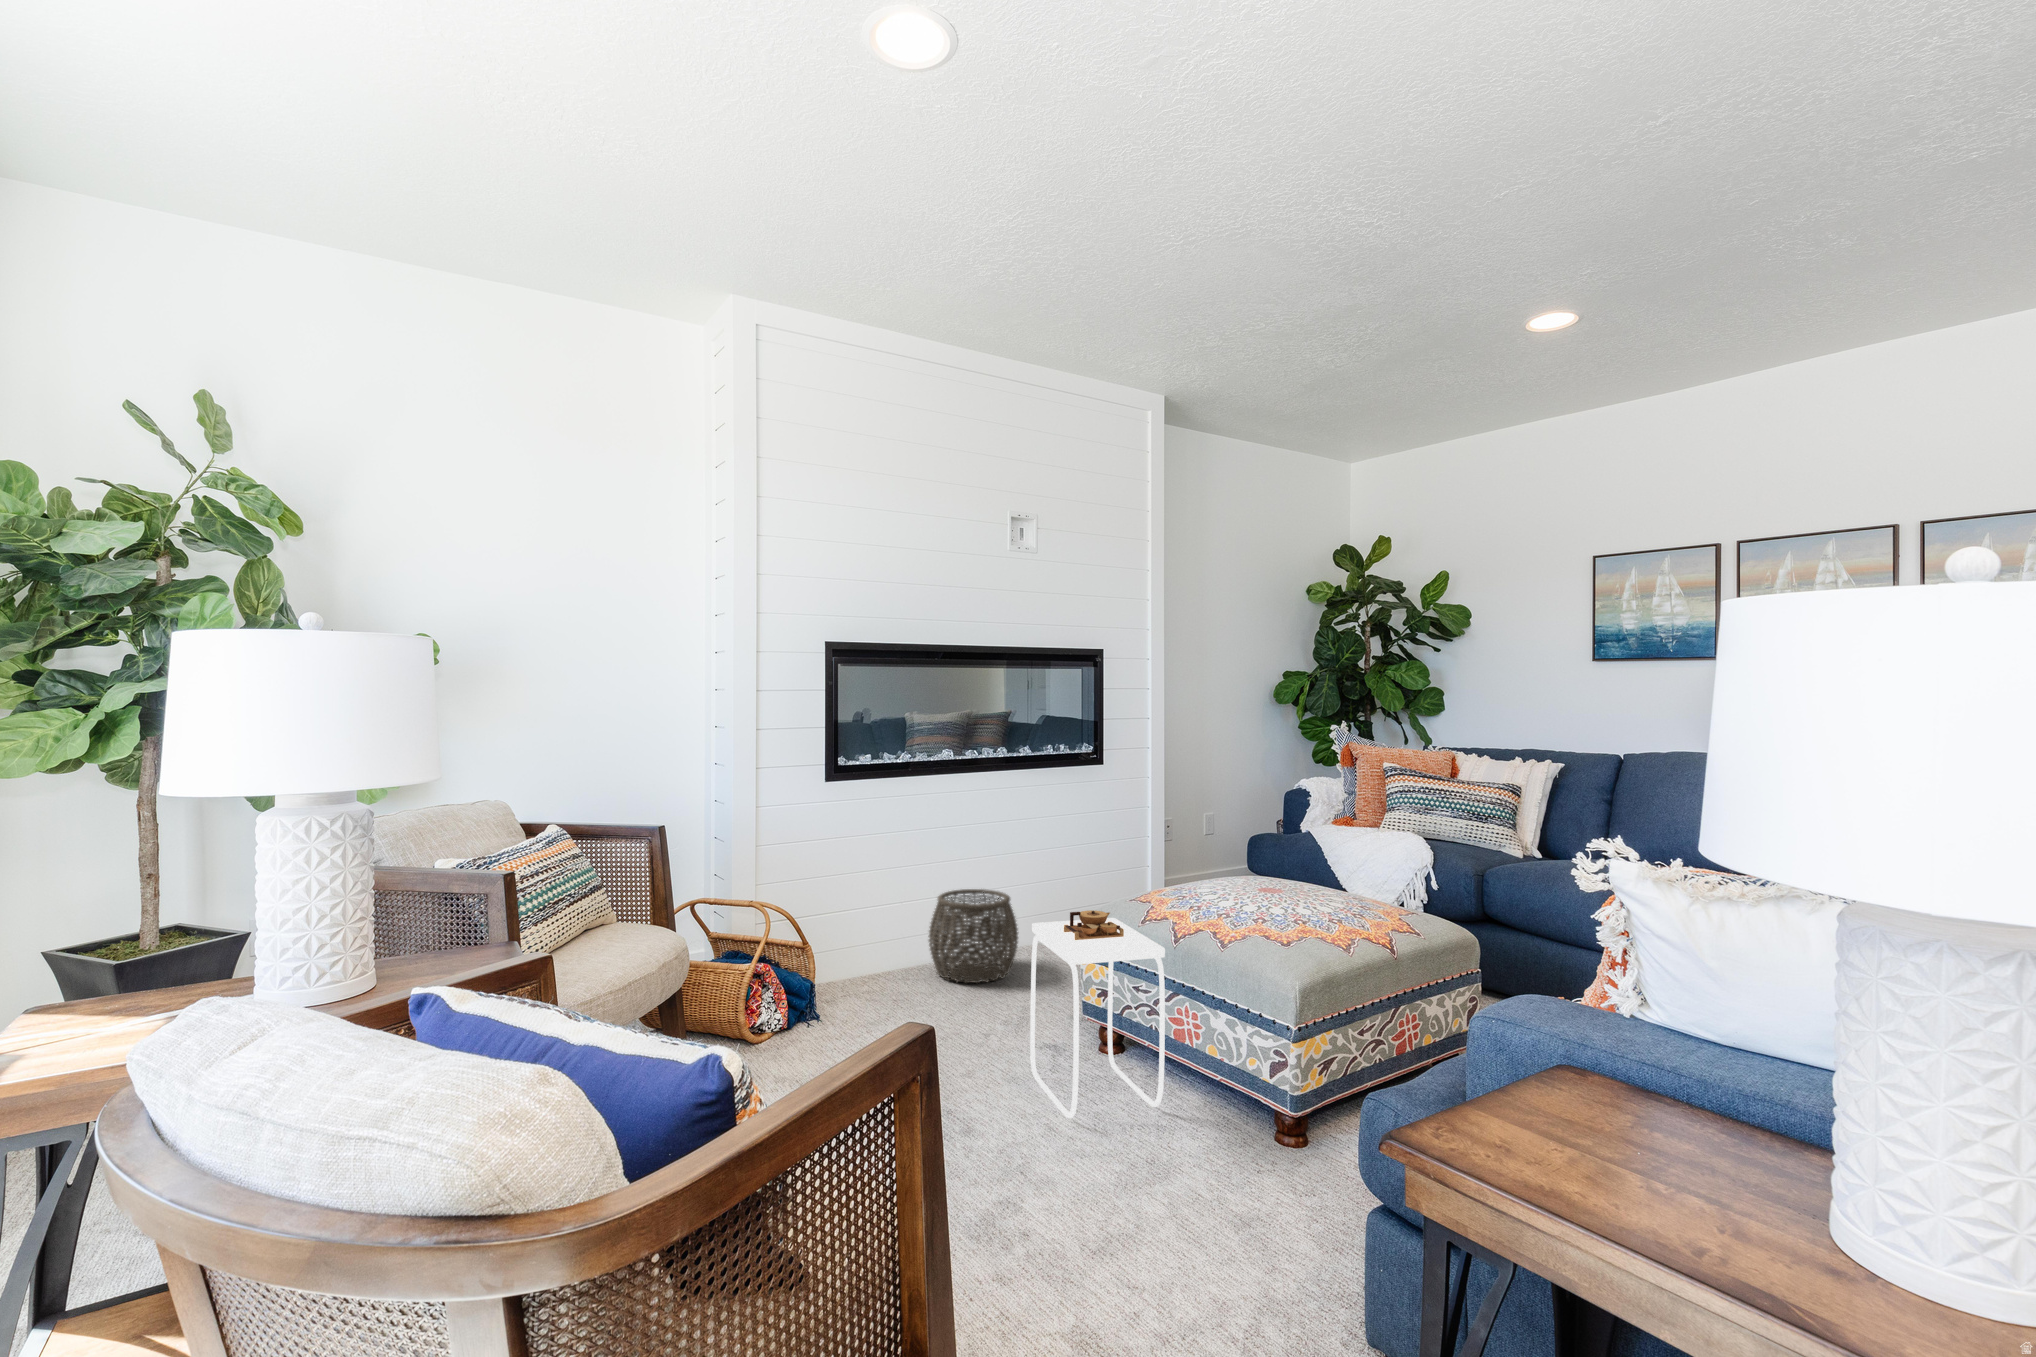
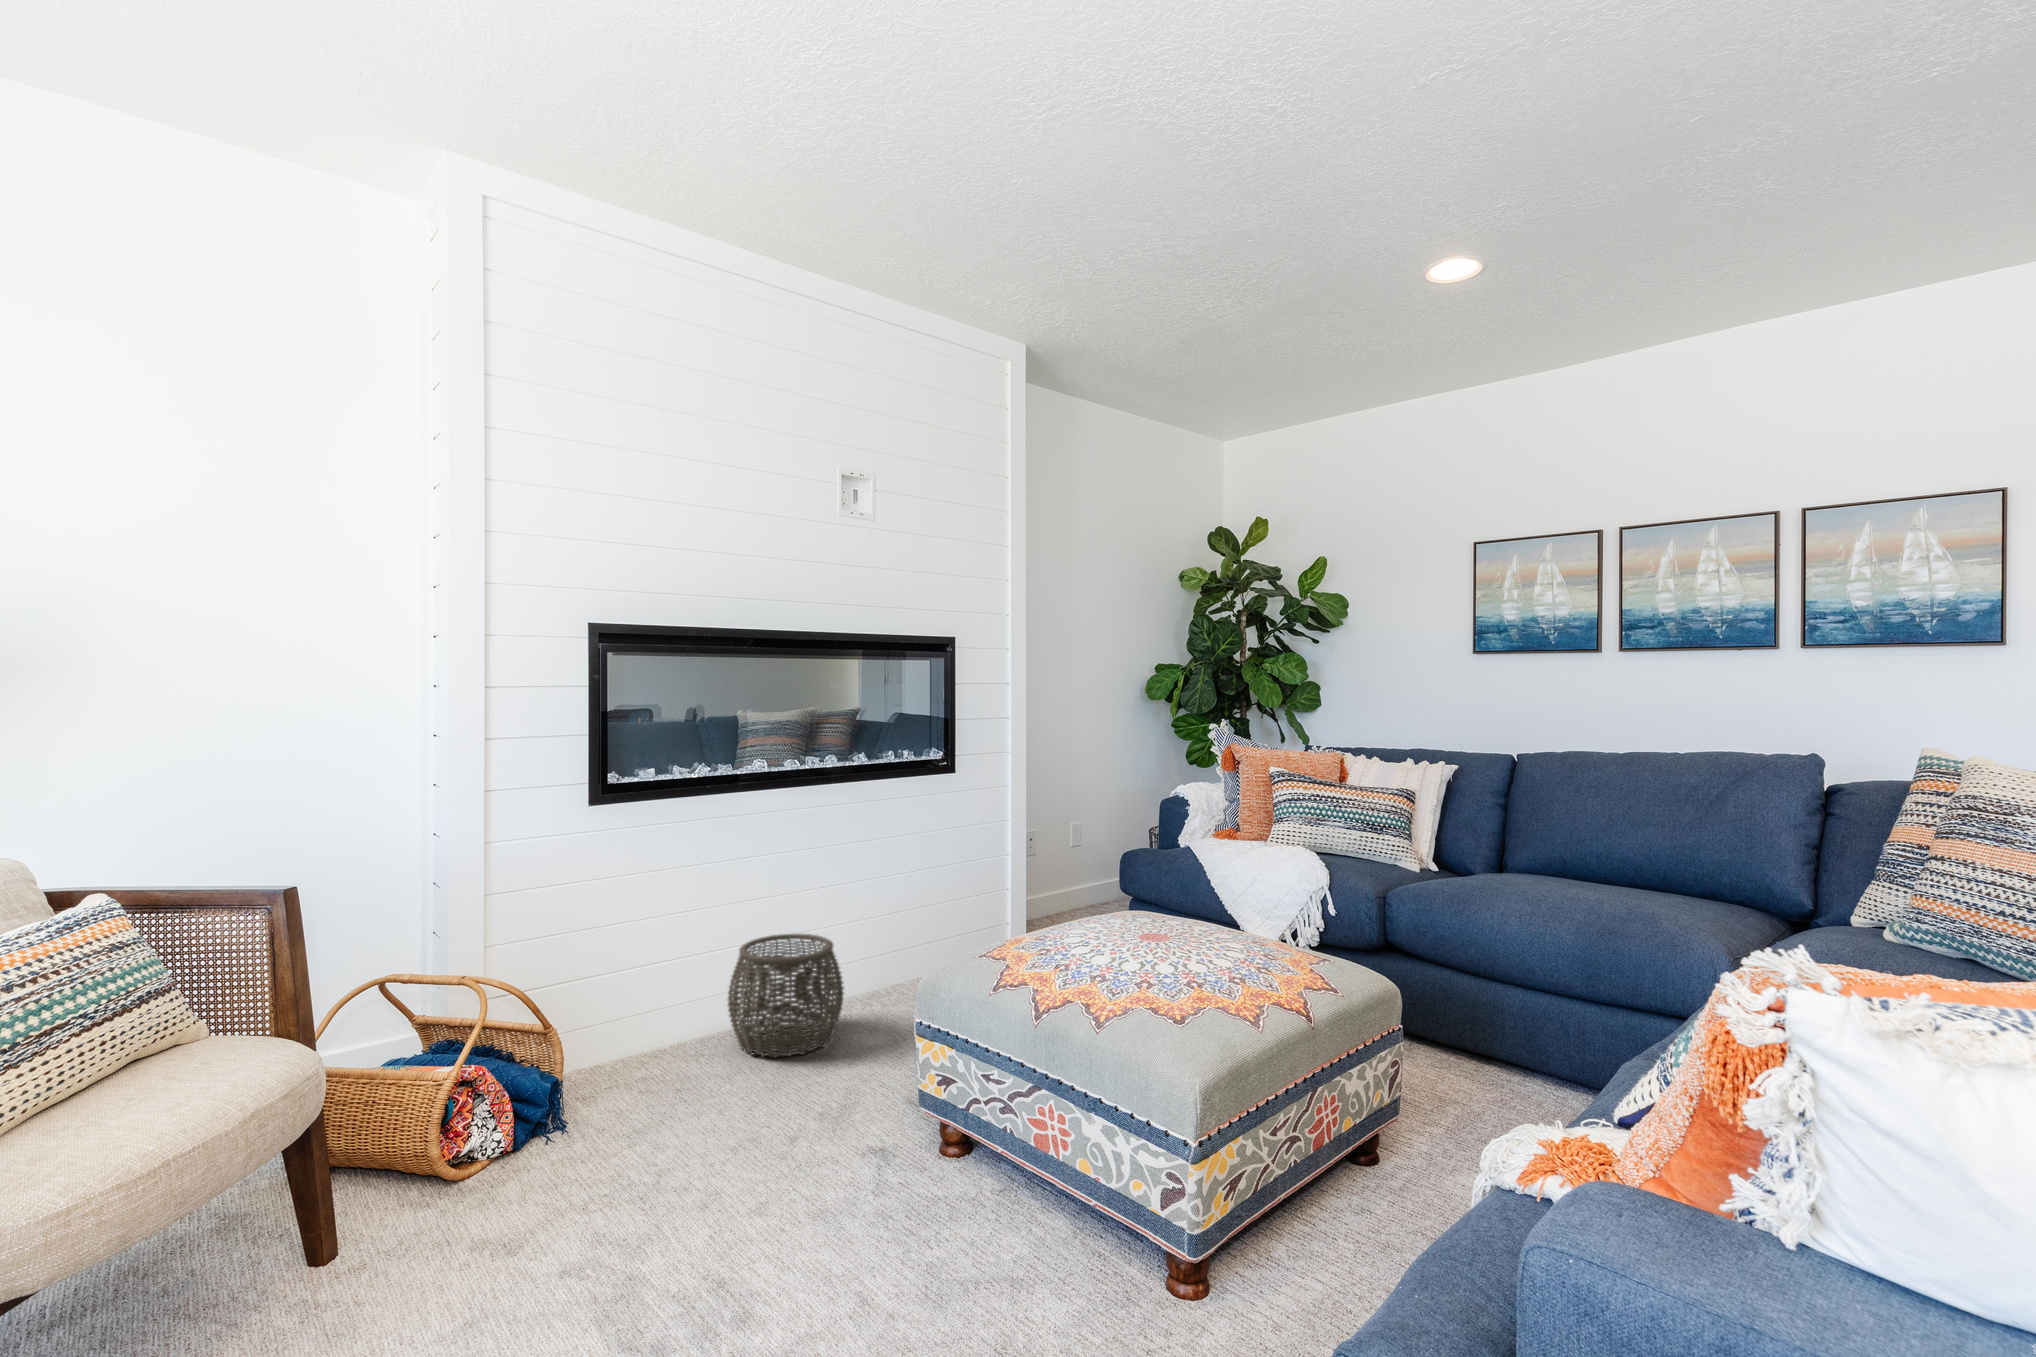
side table: present [1030,910,1165,1118] -> none [841,980,1020,1283]

